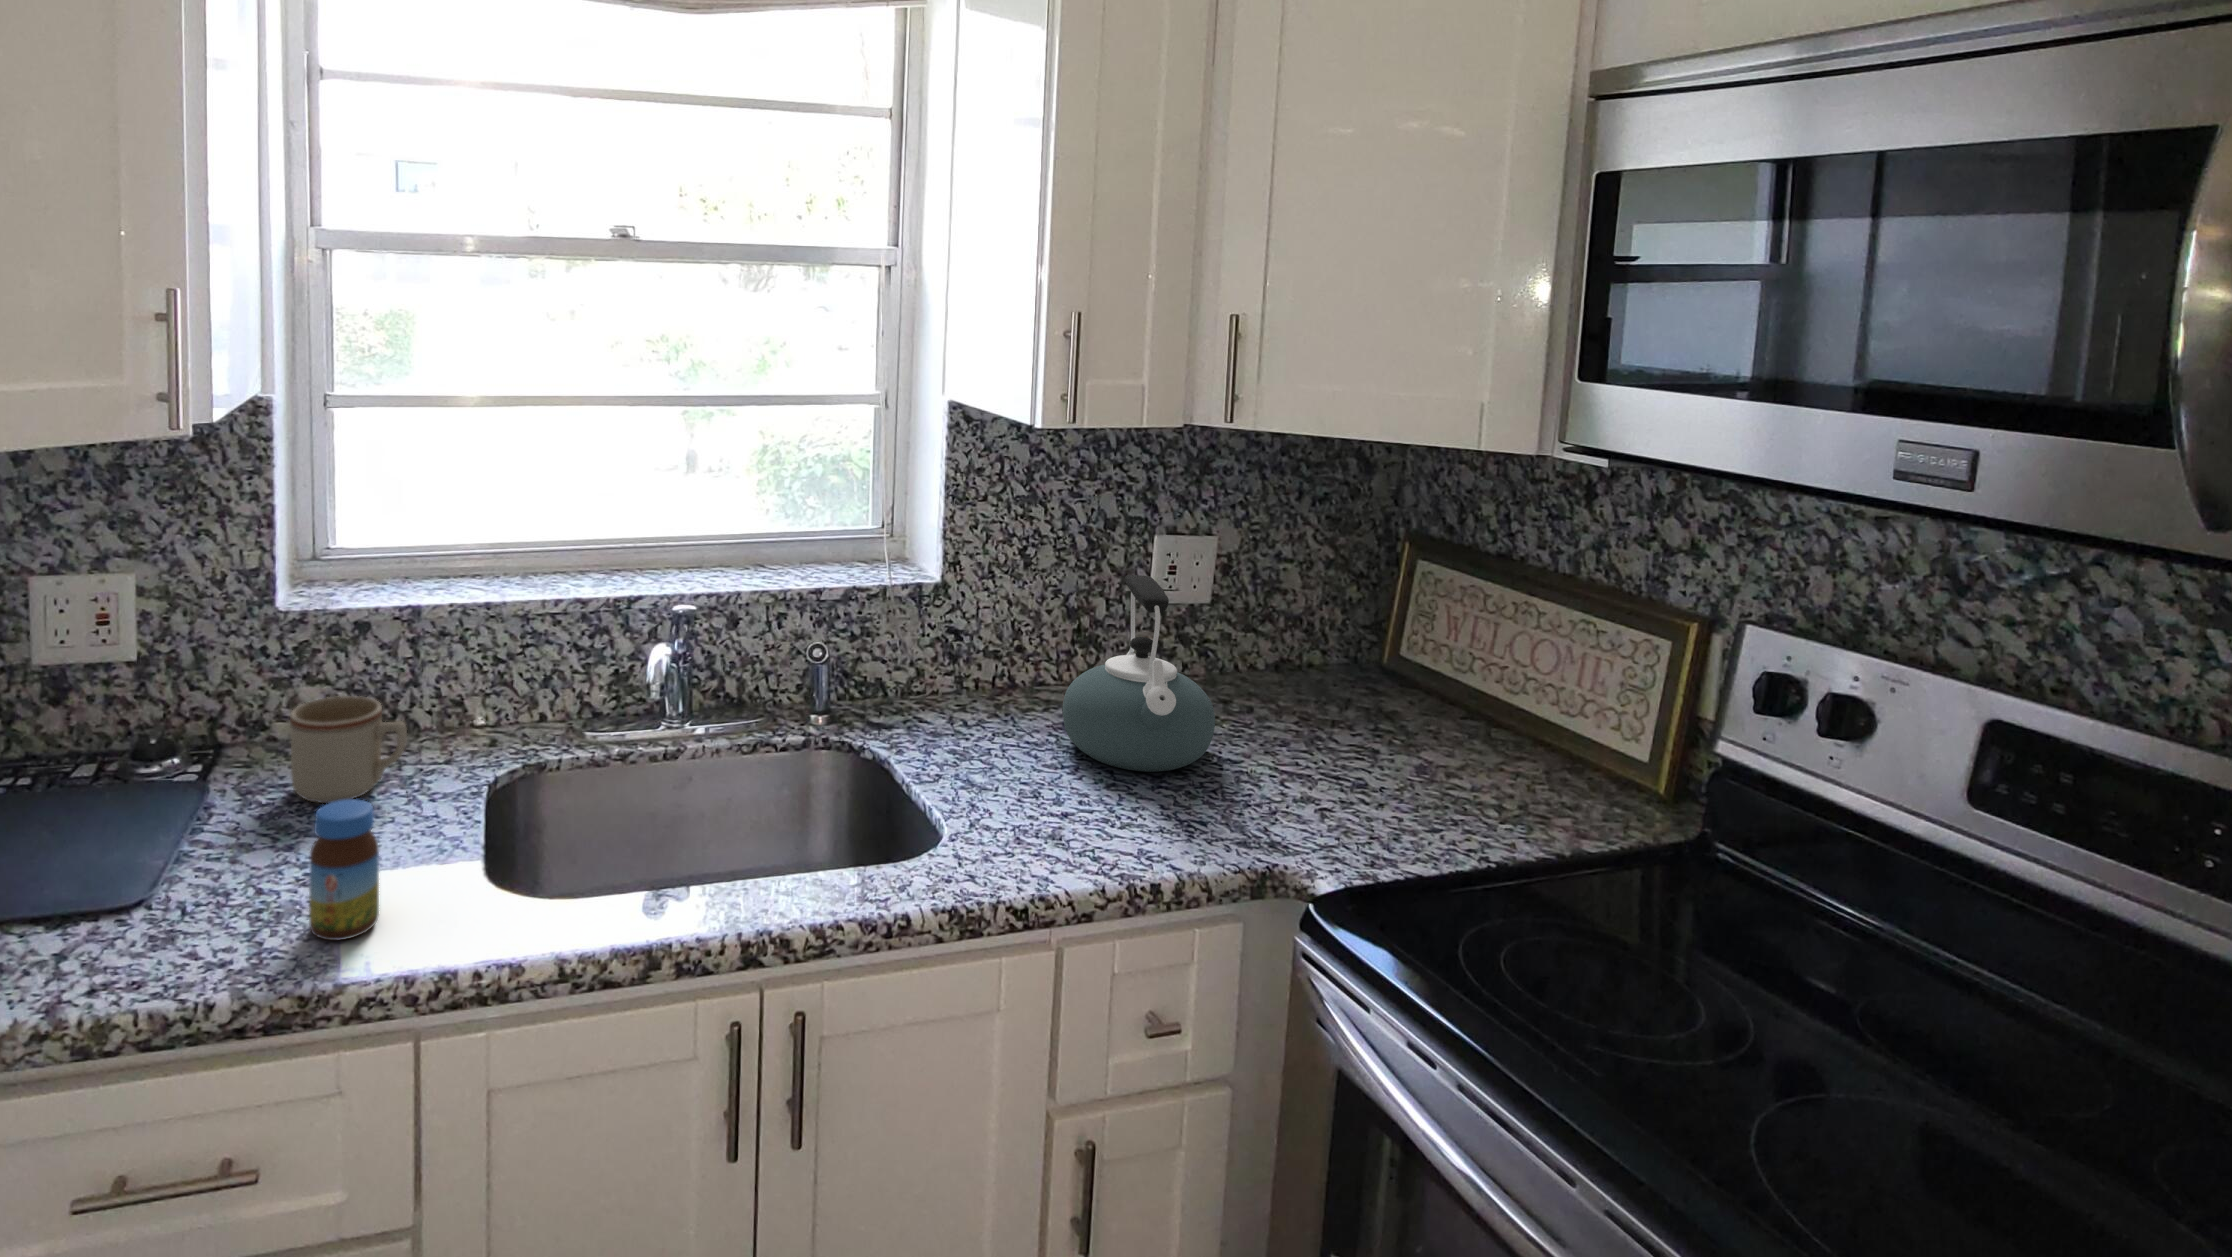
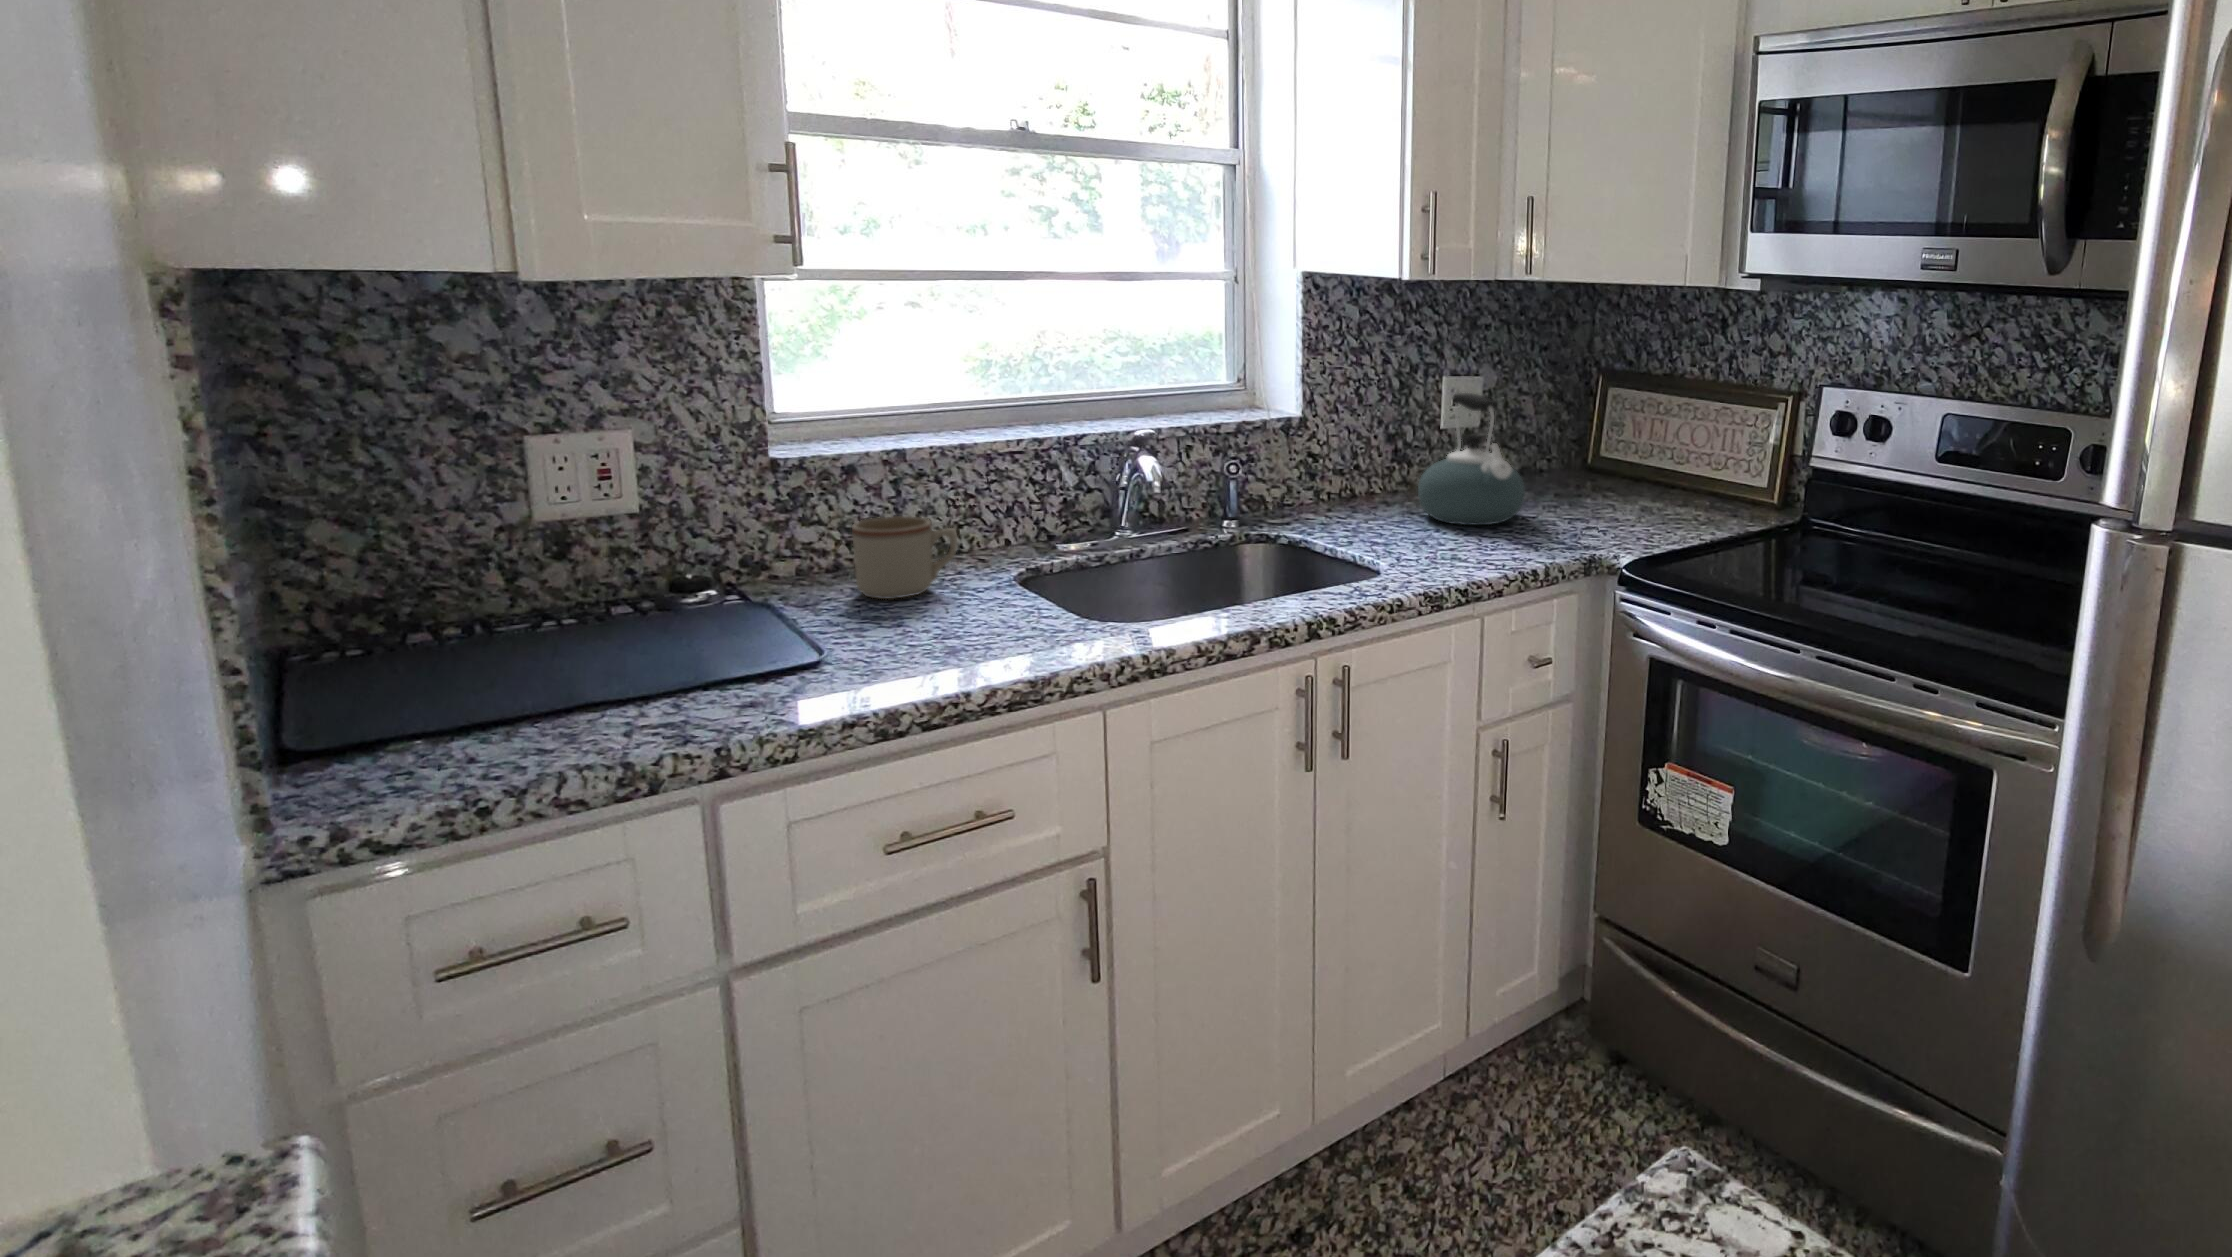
jar: present [309,799,379,940] -> none [989,553,1044,654]

